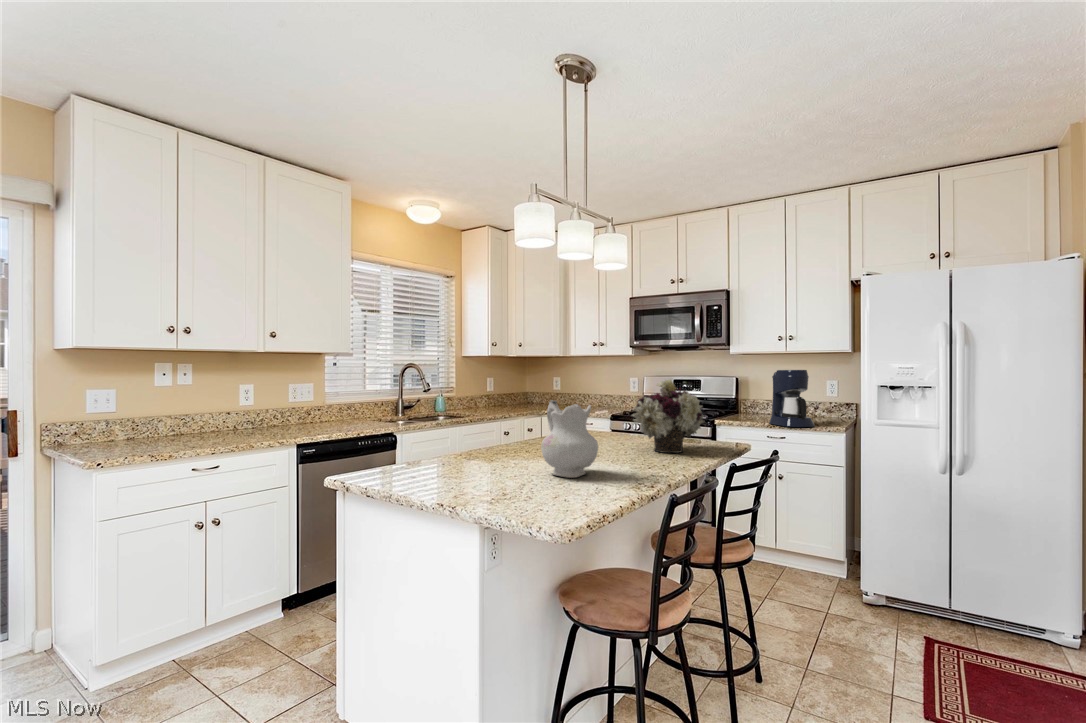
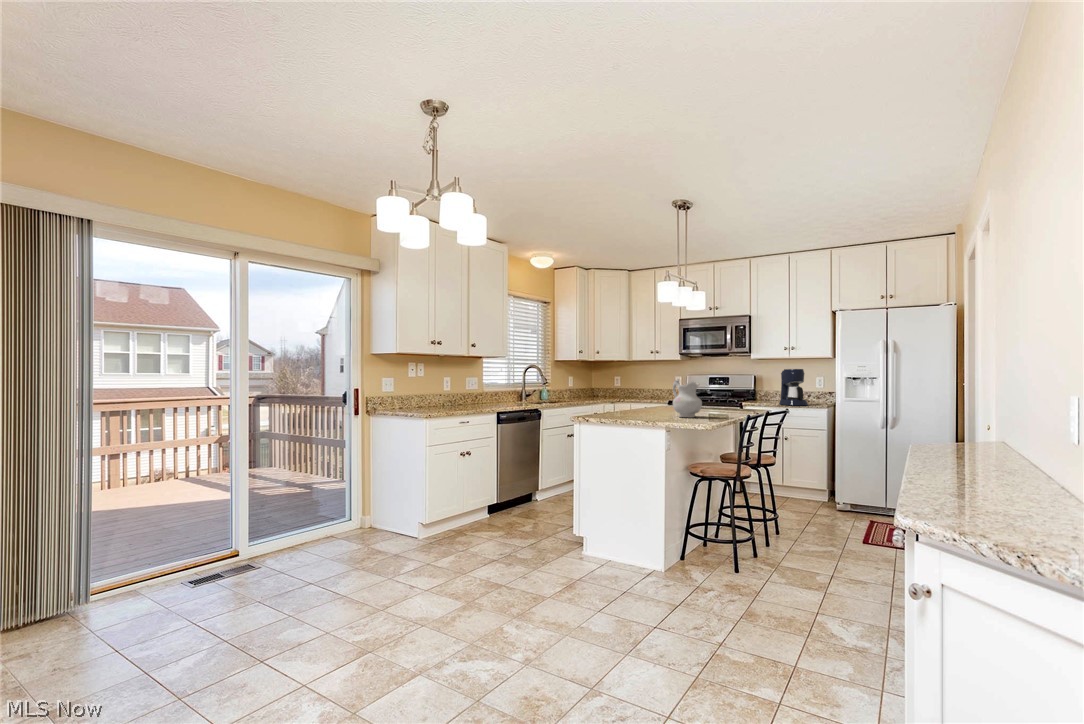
flower arrangement: present [632,379,704,453] -> none [707,372,748,412]

